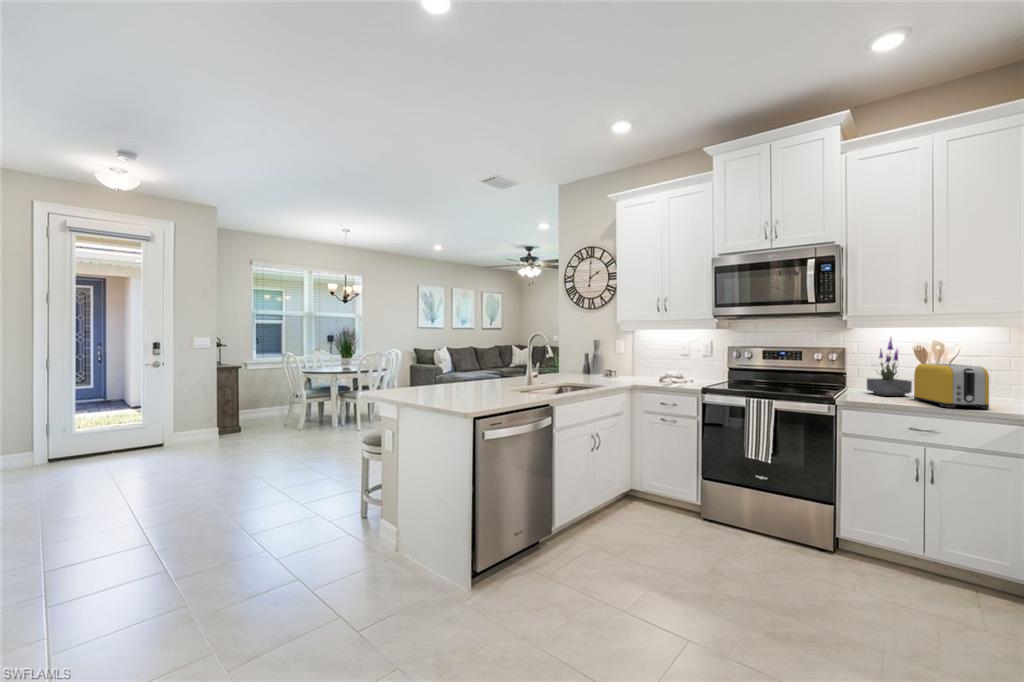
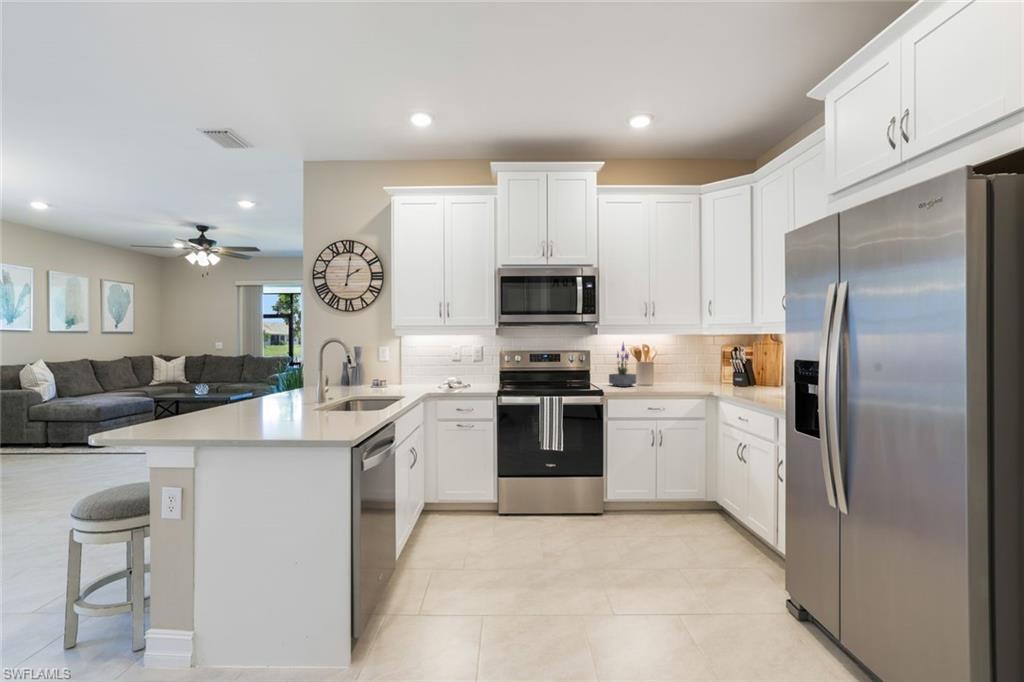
toaster: present [914,364,989,409] -> none [641,361,687,391]

